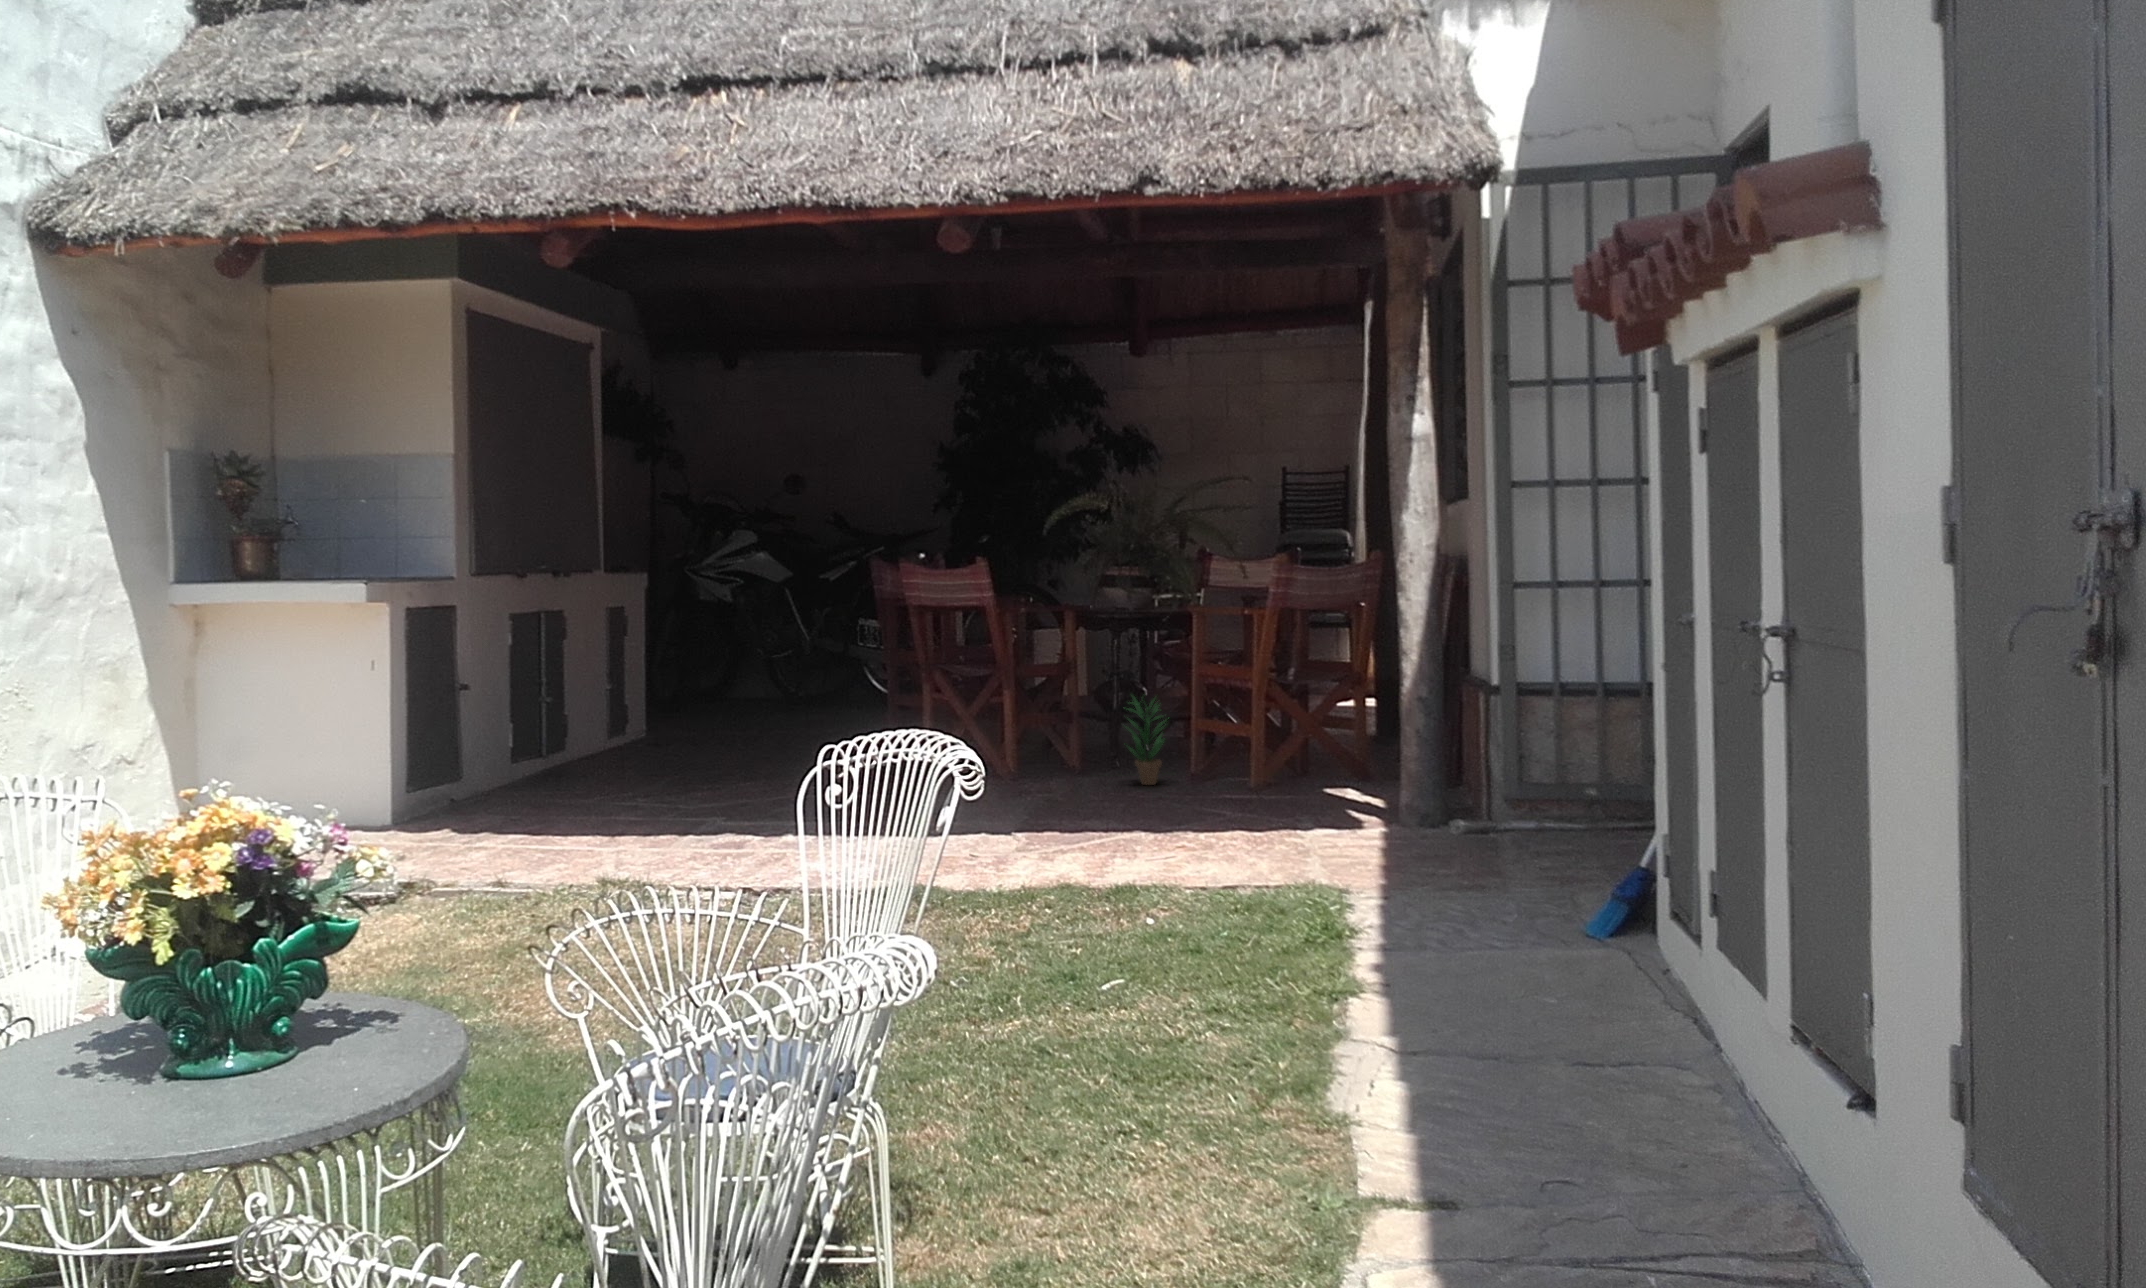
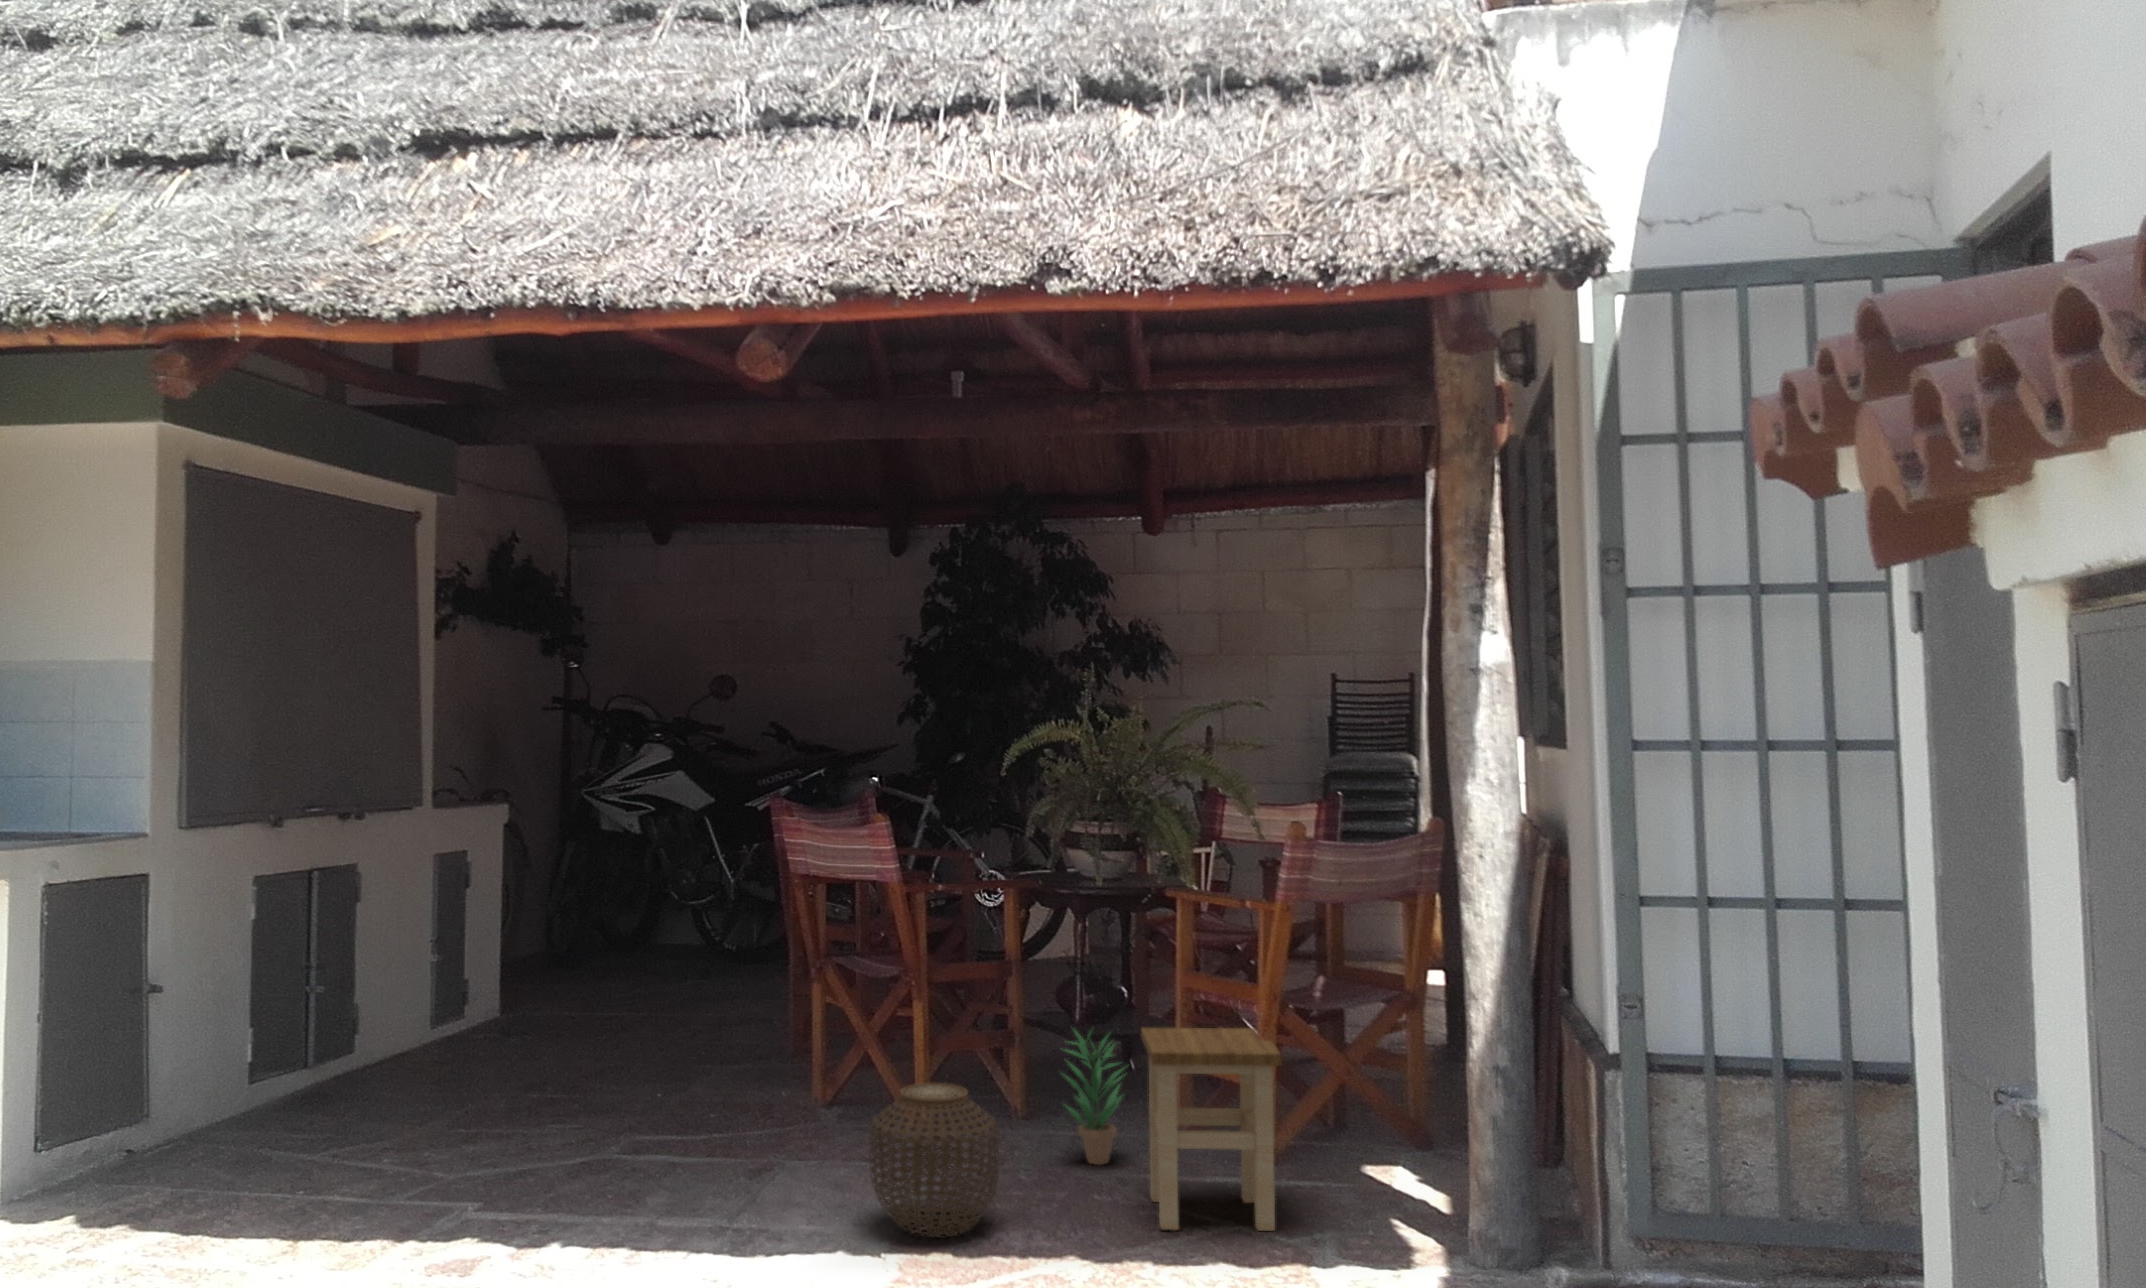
stool: none [1182,685,1280,811] -> present [1141,1028,1282,1231]
woven basket: none [1005,723,1092,819] -> present [870,1083,999,1237]

